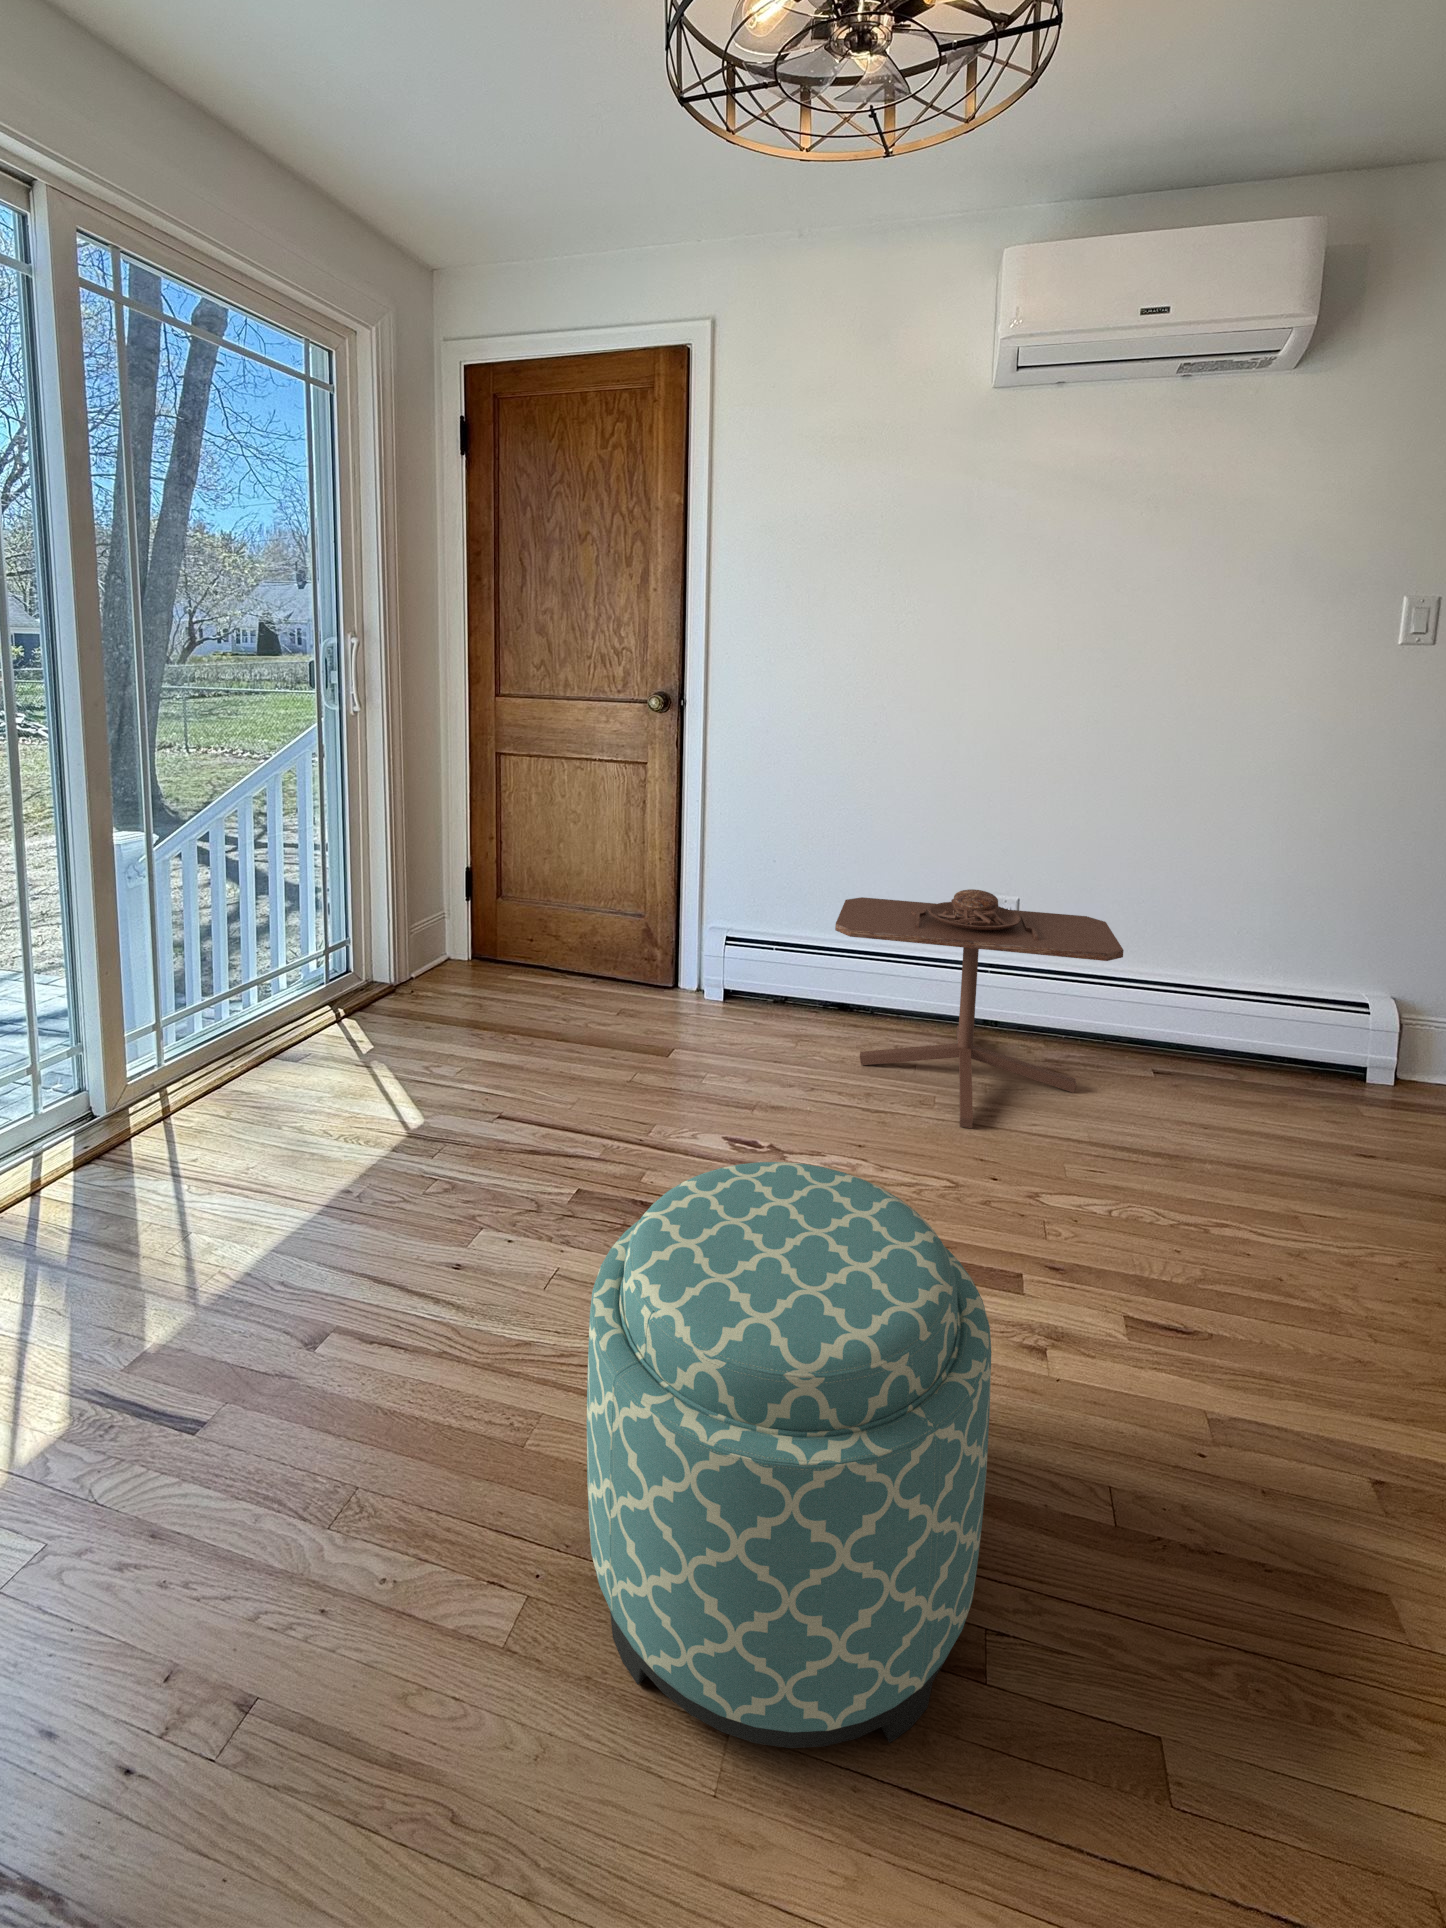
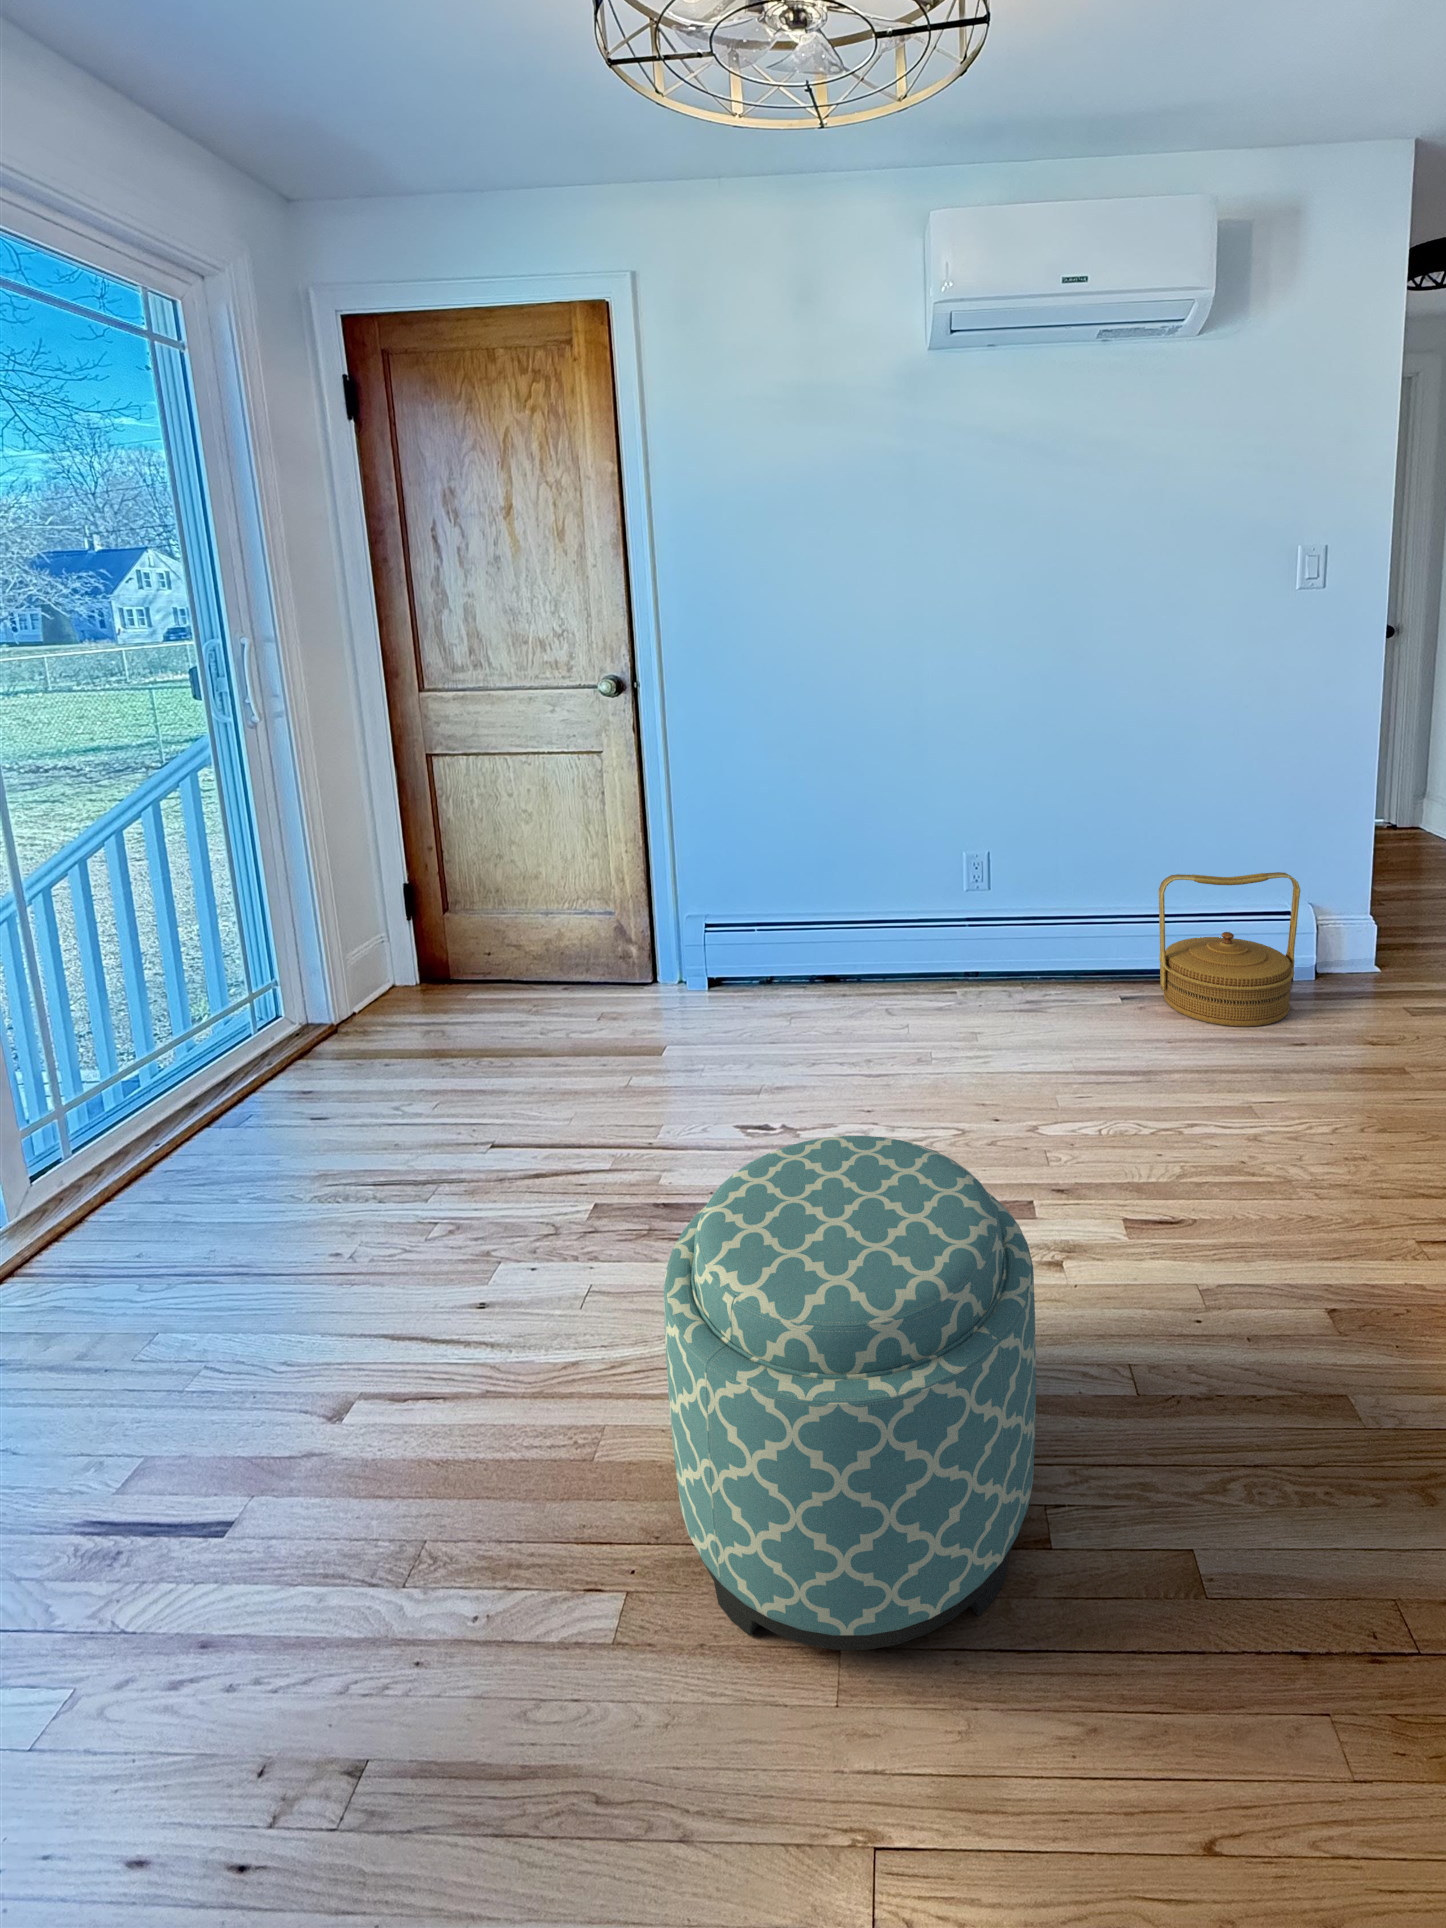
side table: present [835,889,1124,1128] -> none [825,850,1091,1077]
woven basket: none [1202,944,1384,1127] -> present [1159,872,1300,1027]

